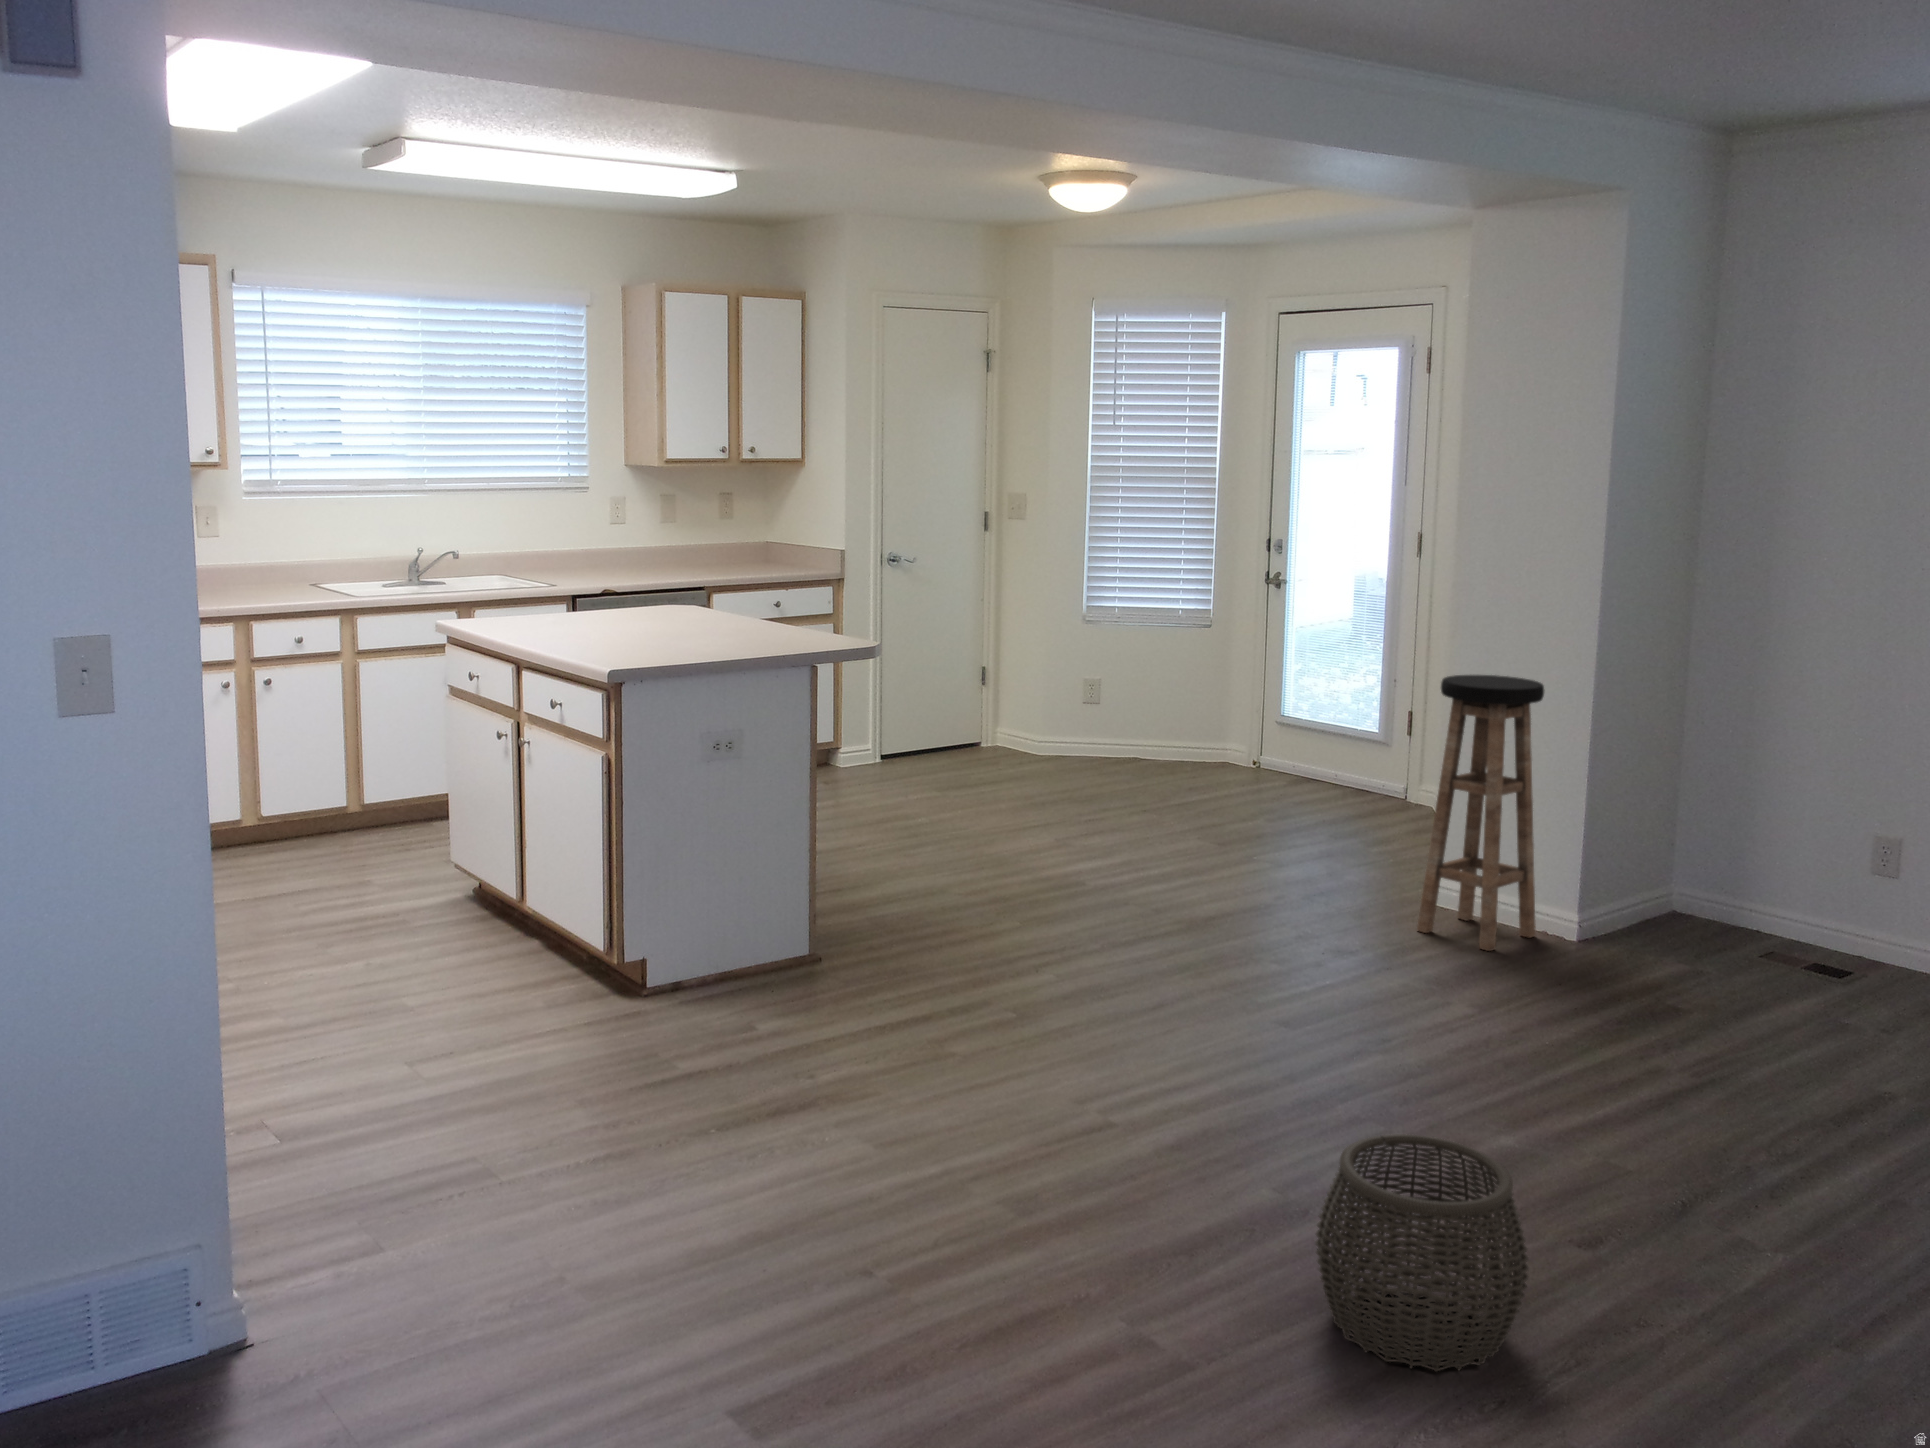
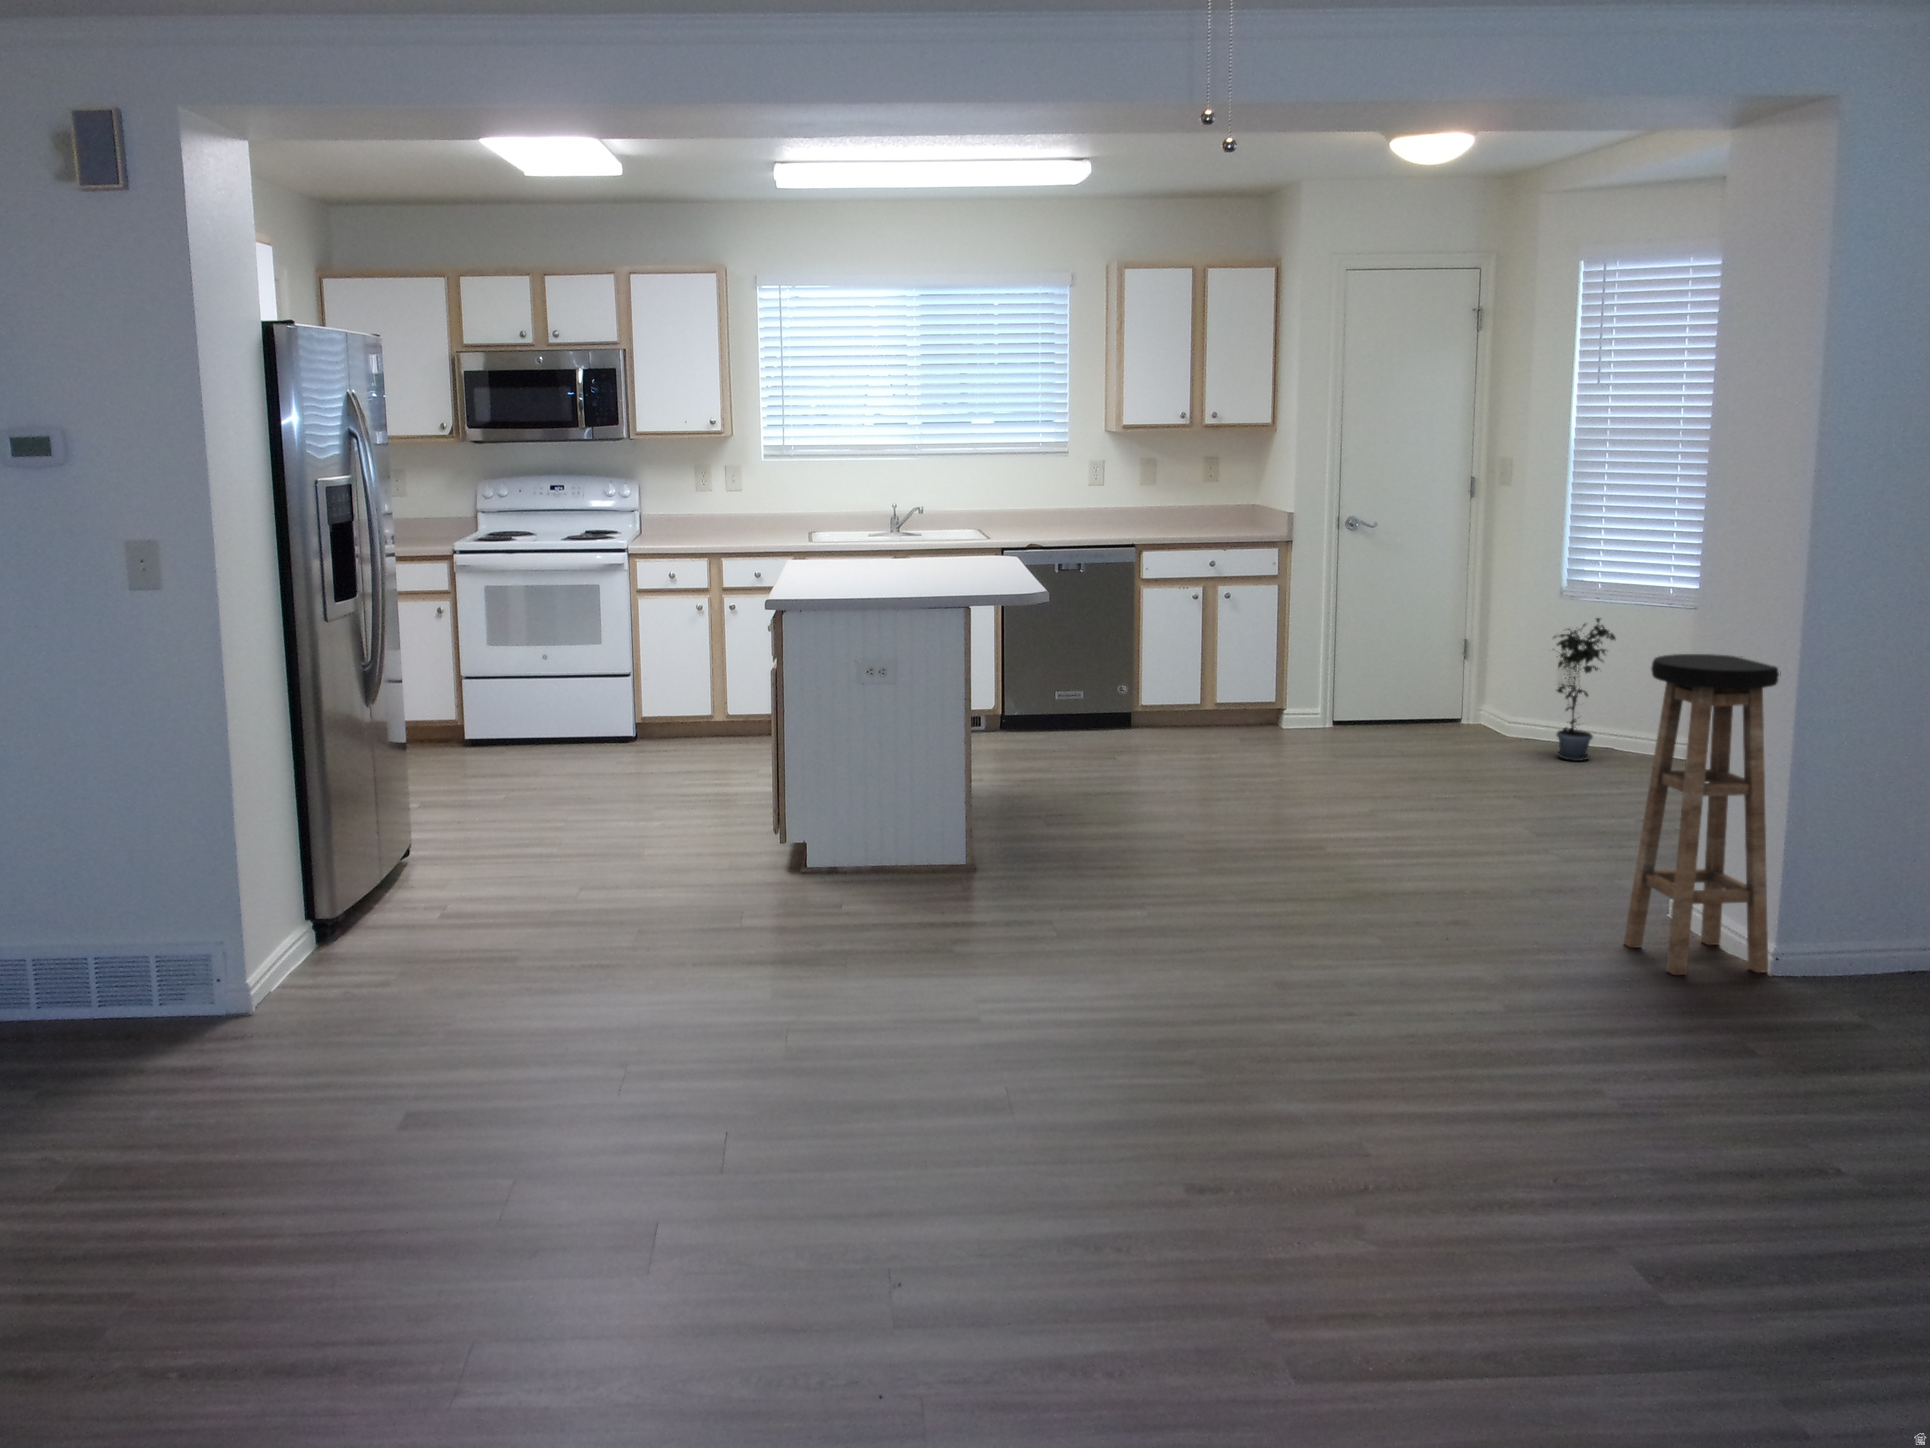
potted plant: none [1091,640,1149,770] -> present [1554,618,1615,761]
woven basket: present [1315,1134,1529,1371] -> none [851,1036,1047,1257]

